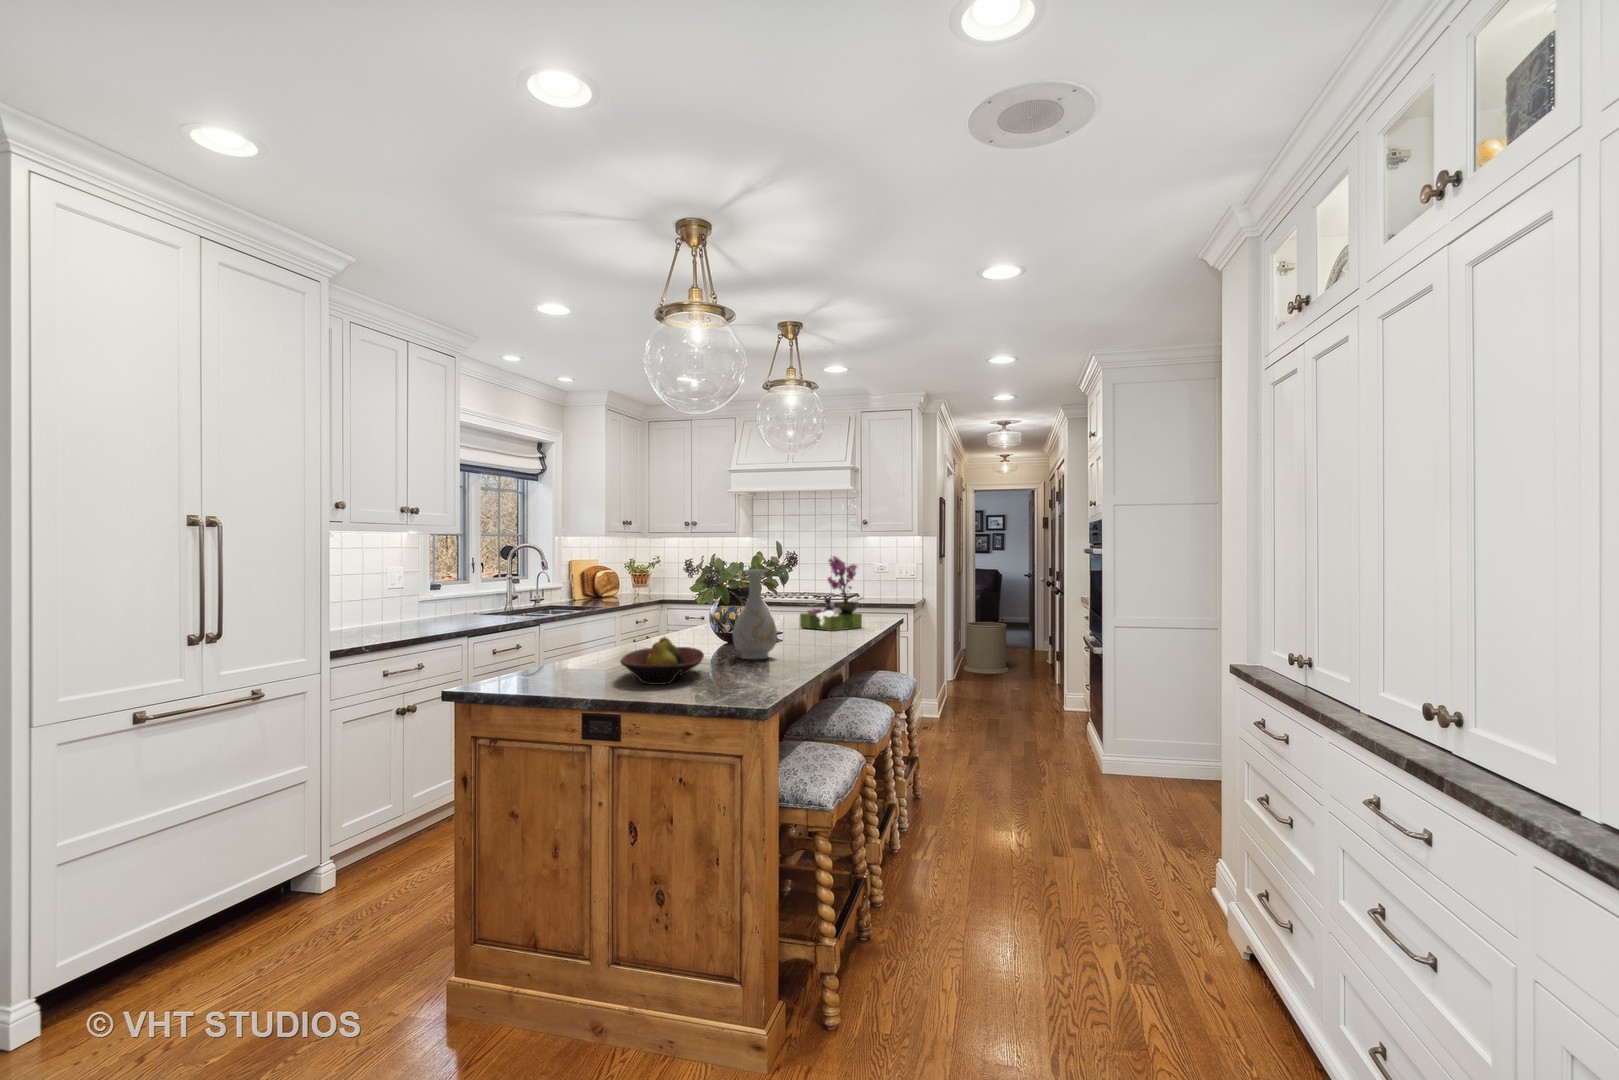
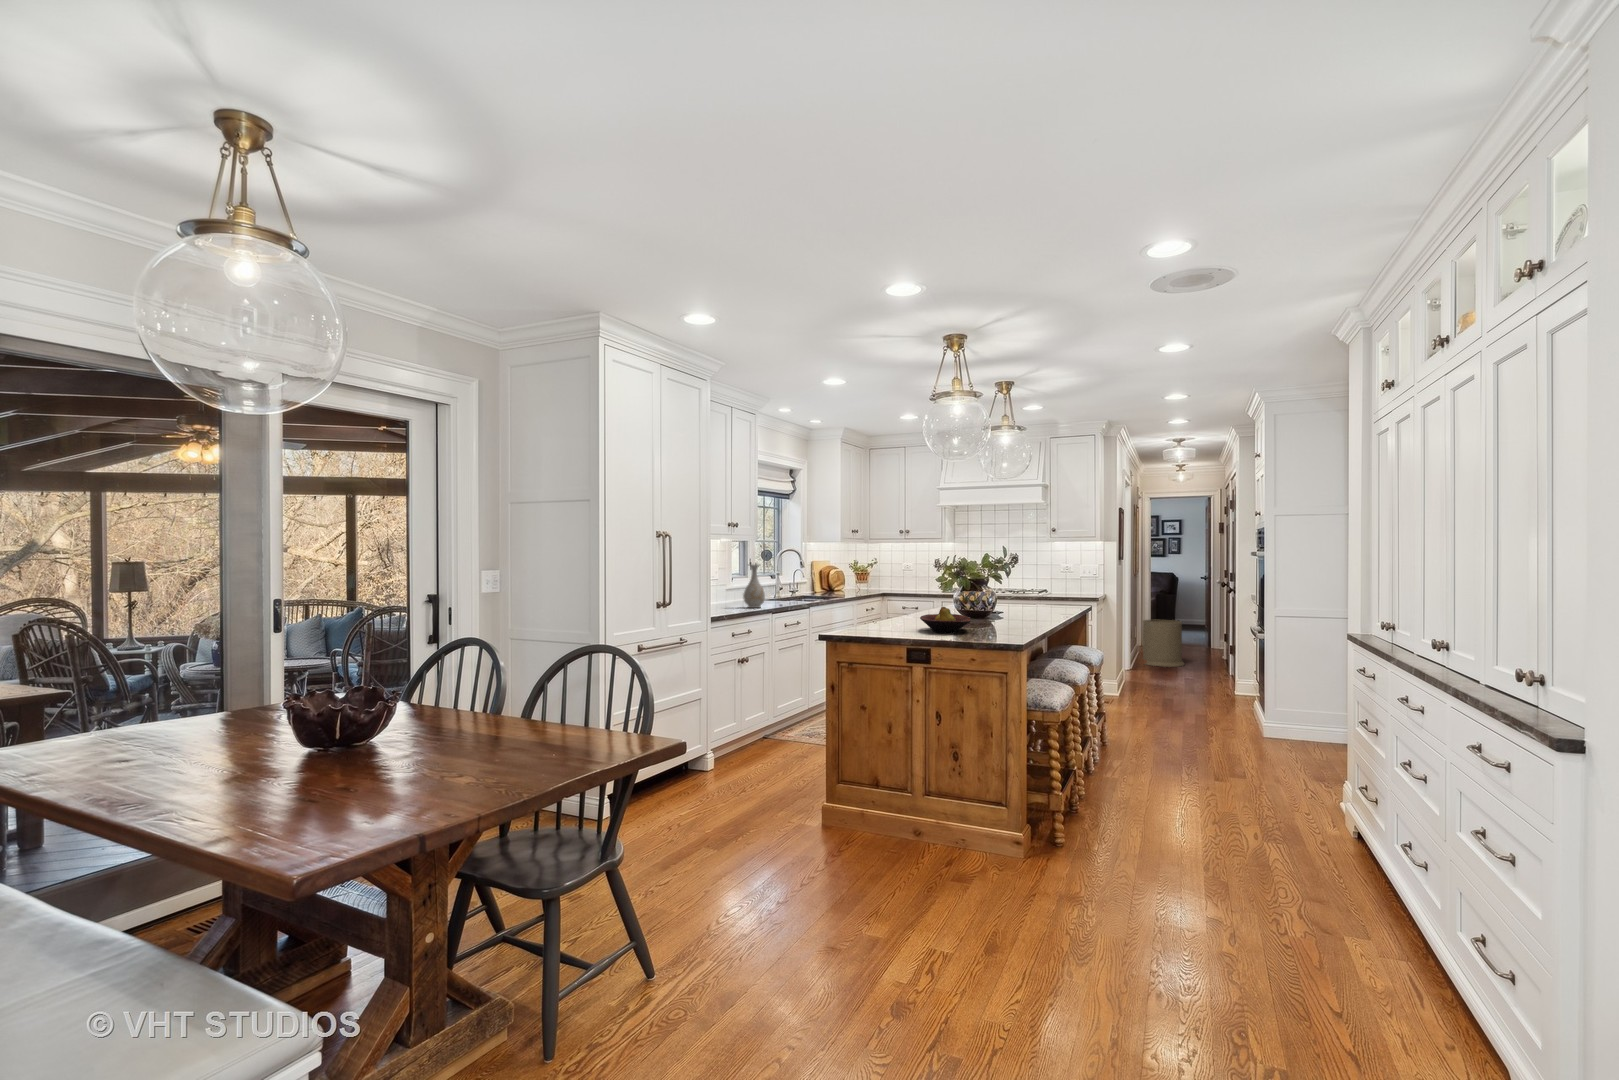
flower arrangement: present [800,556,862,631] -> none [1012,556,1060,613]
vase: present [733,570,777,659] -> present [743,564,765,608]

